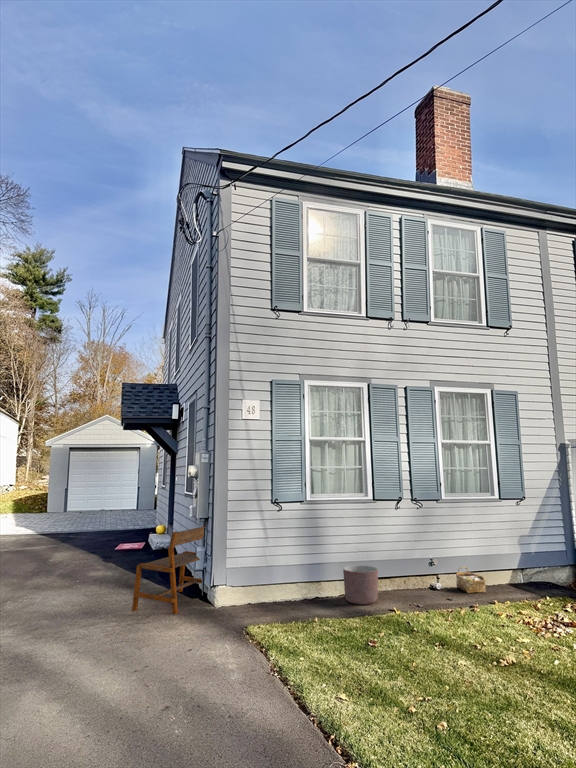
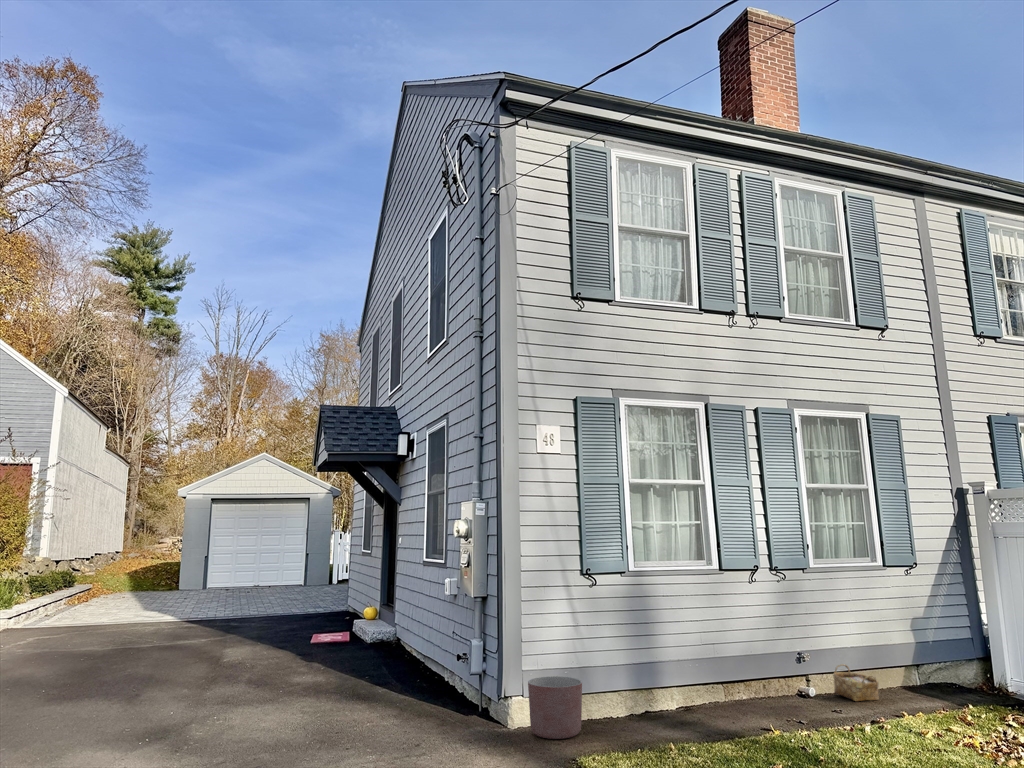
bench: present [132,527,205,614] -> none [385,605,495,736]
planter: present [343,565,378,605] -> present [528,676,582,739]

